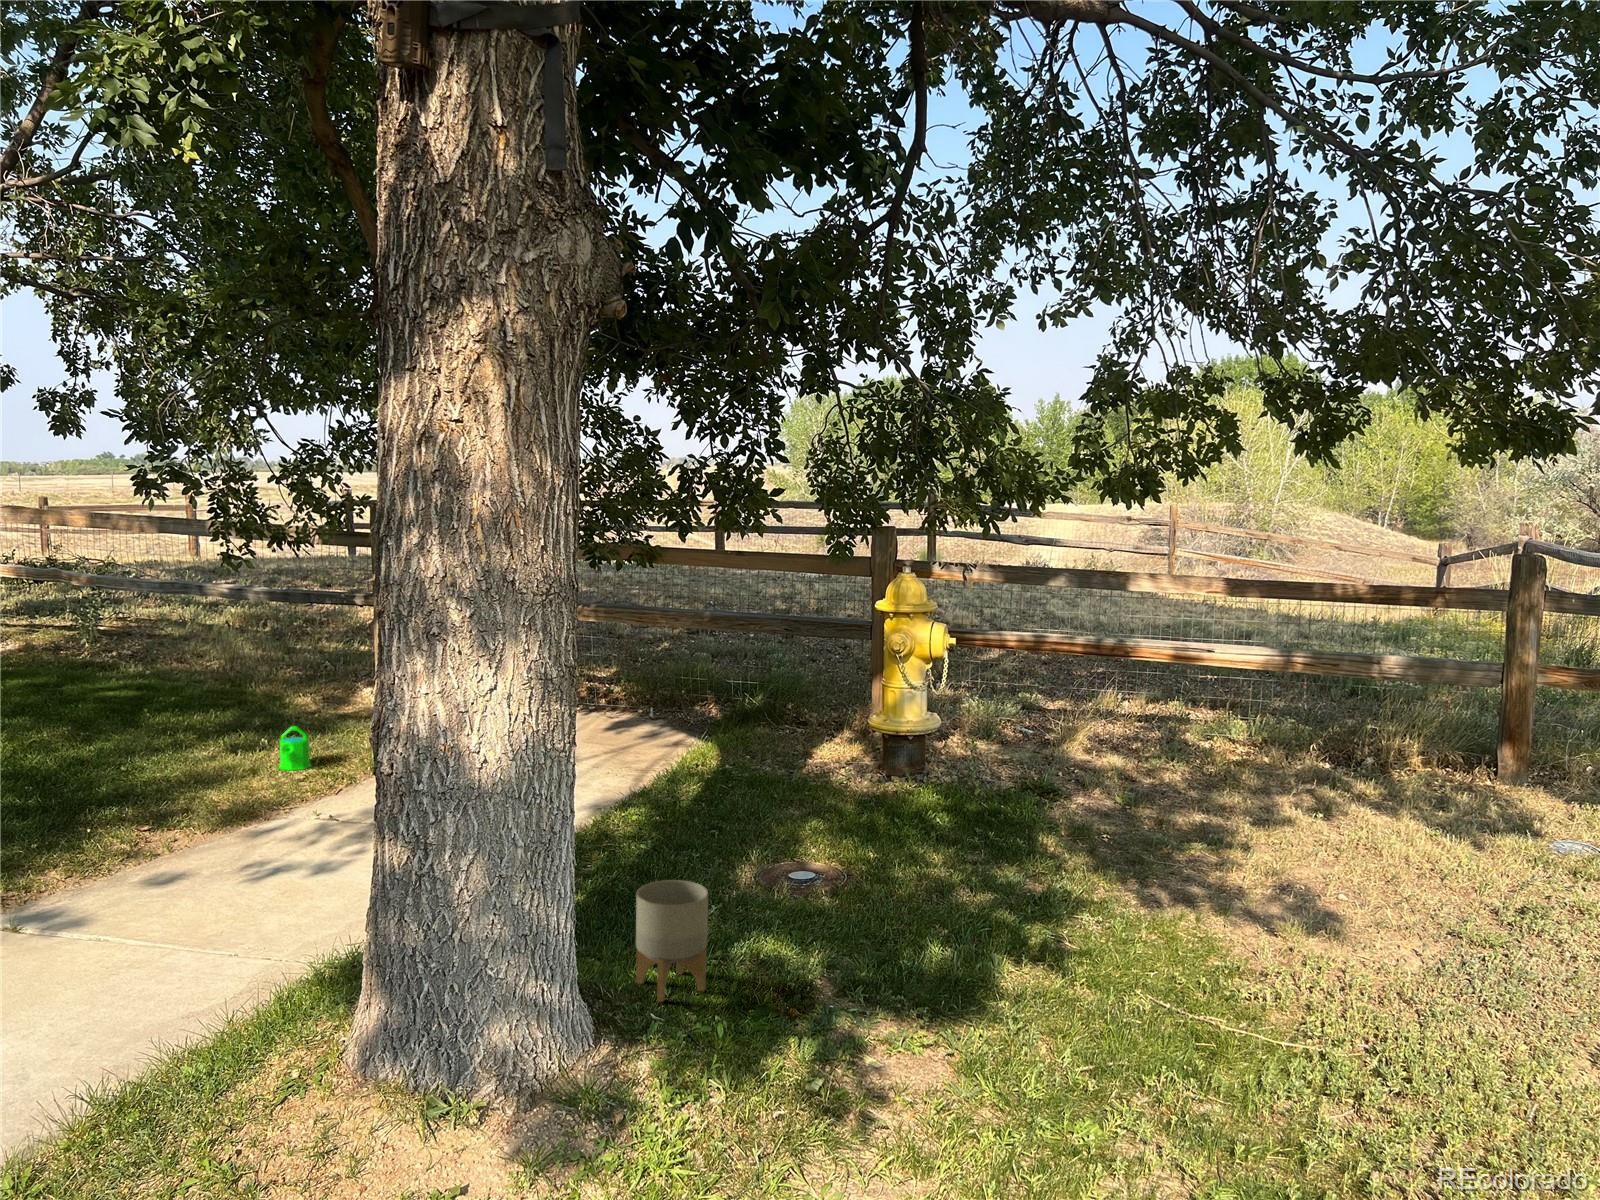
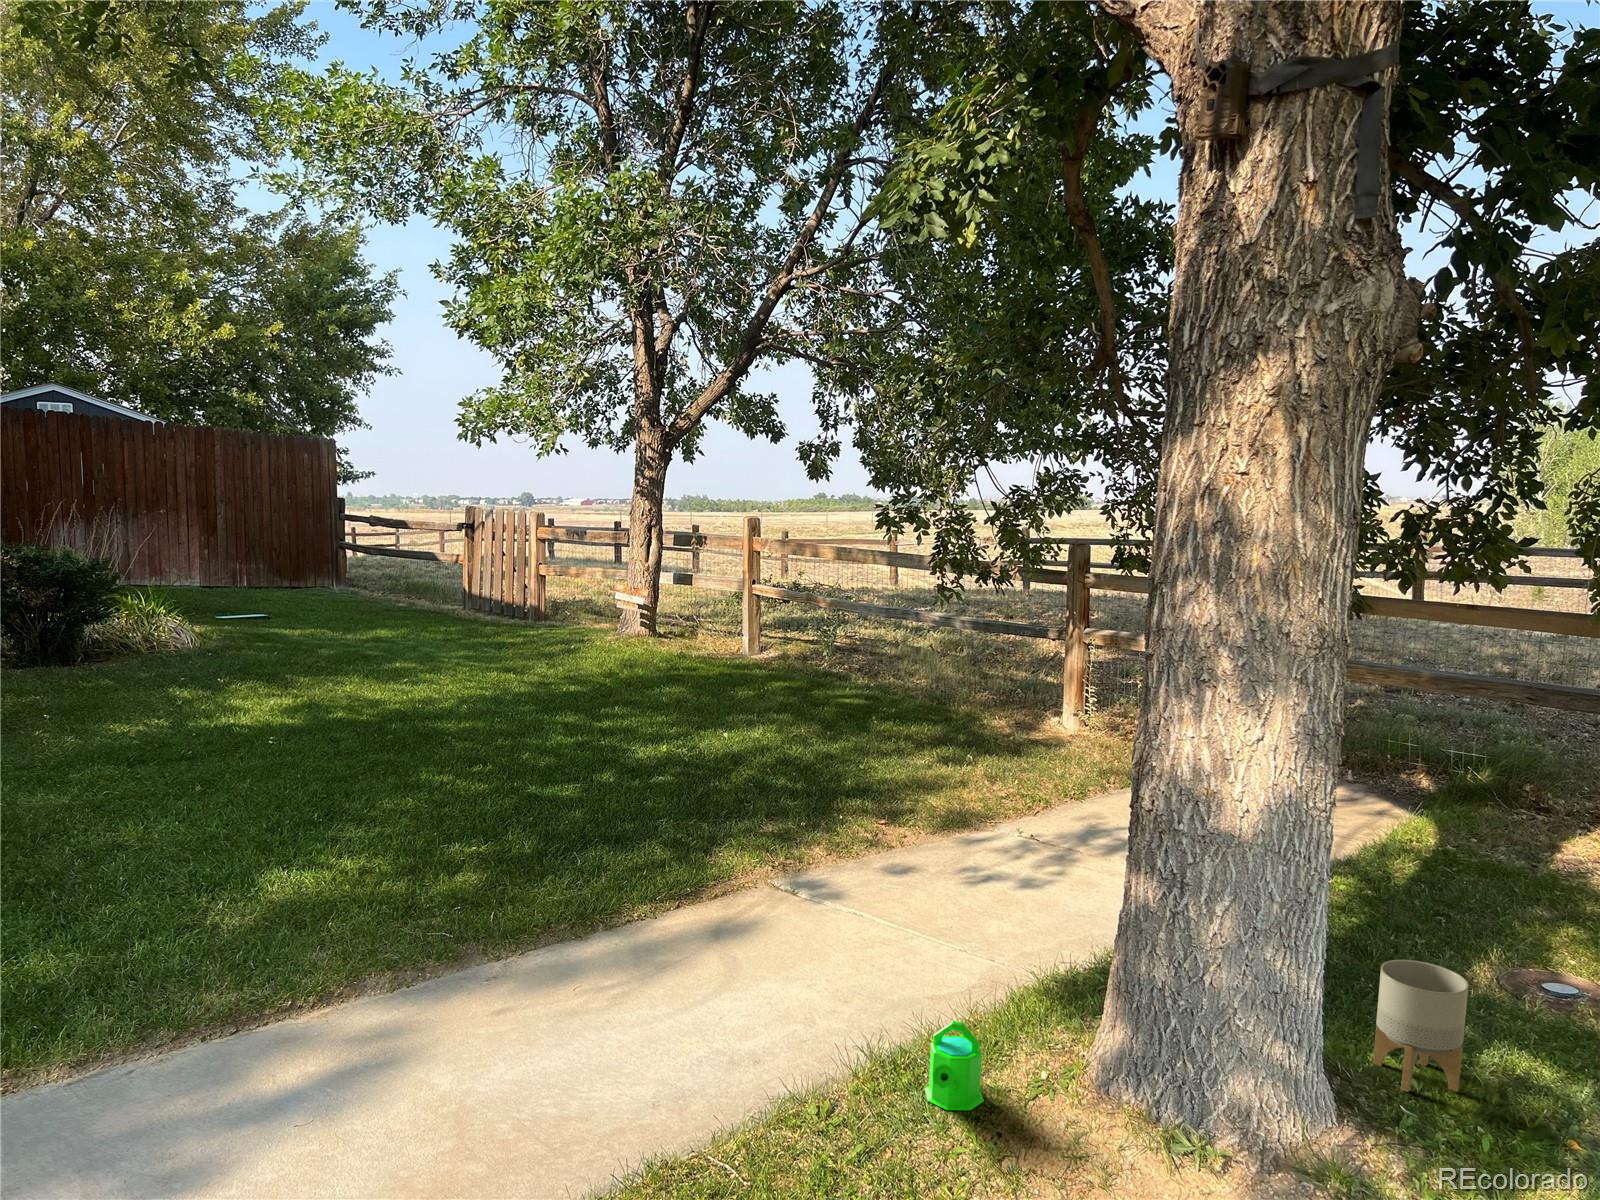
watering can: present [278,726,311,771] -> present [924,1021,984,1110]

